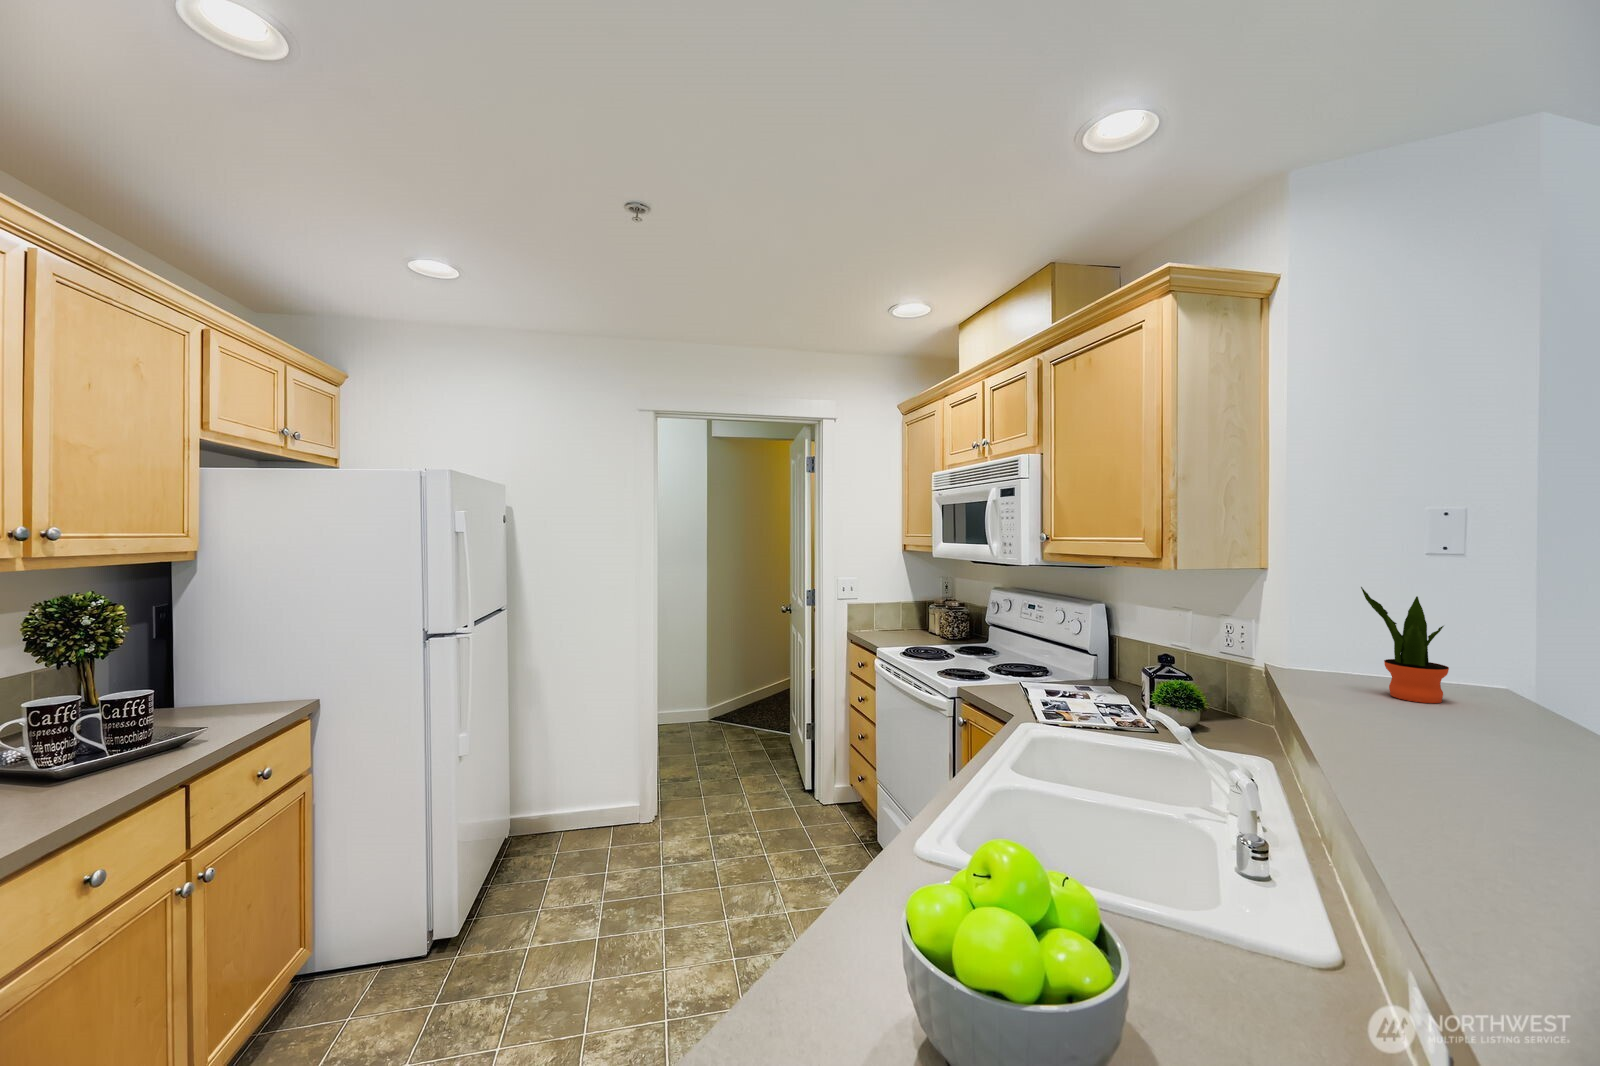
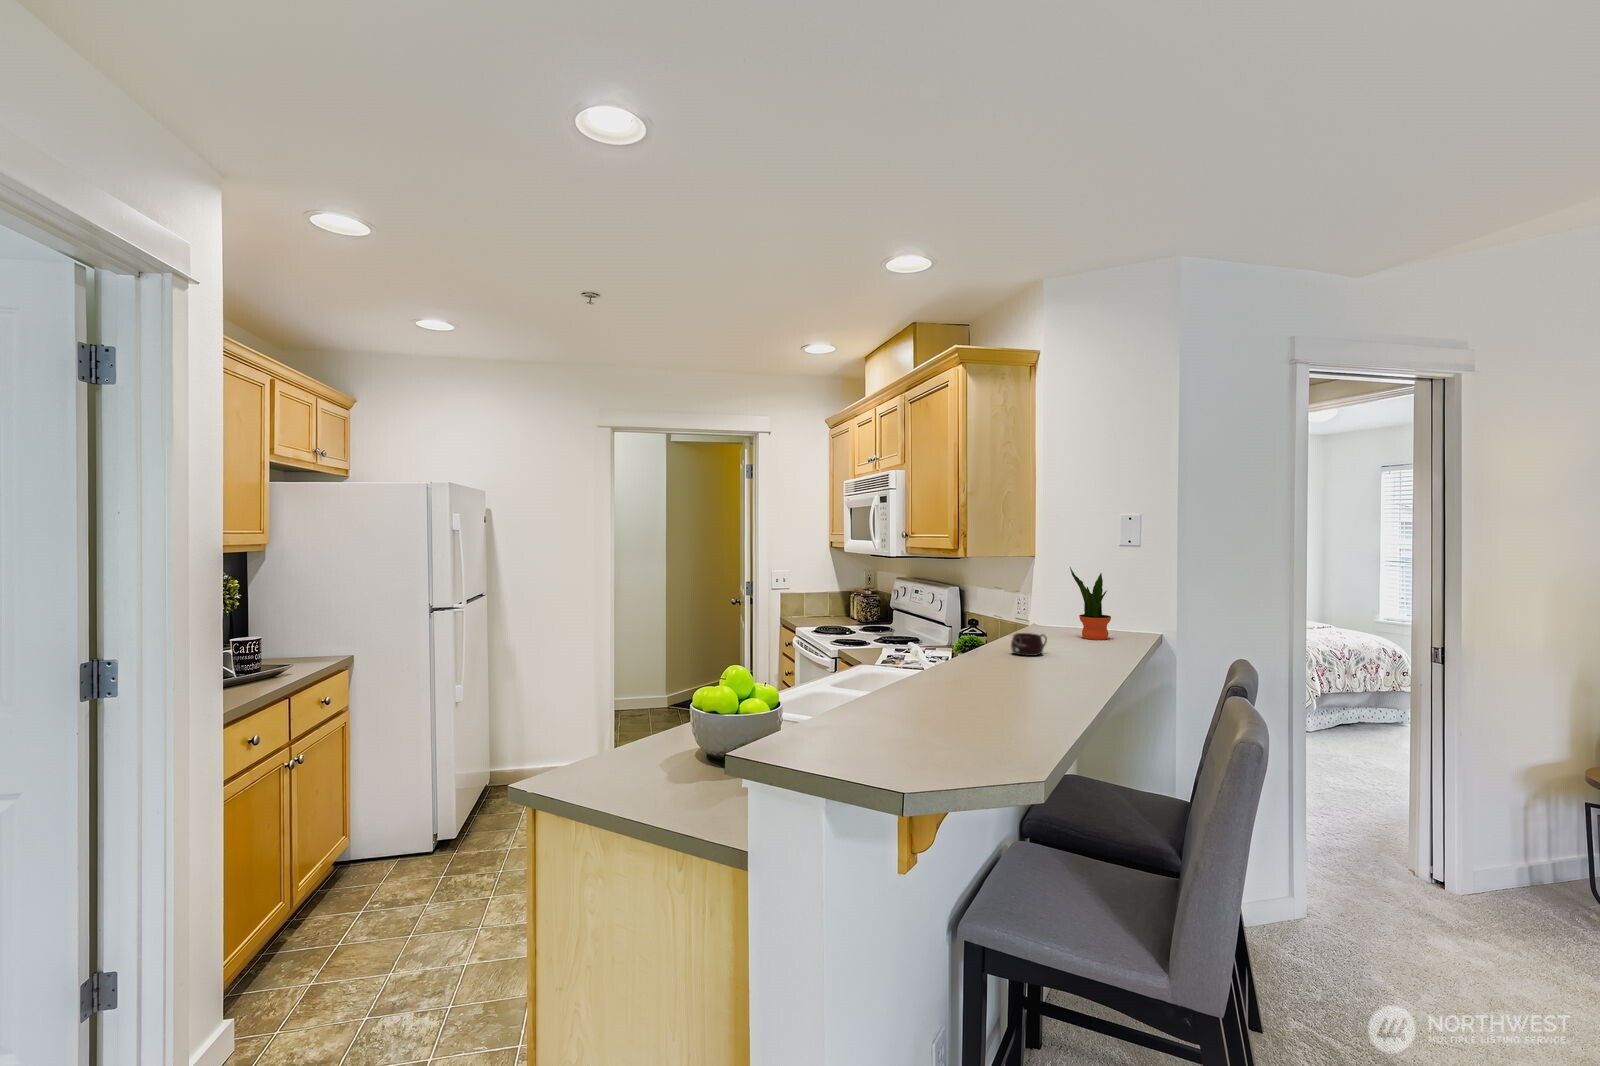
mug: none [1381,713,1462,761] -> present [1011,633,1047,656]

